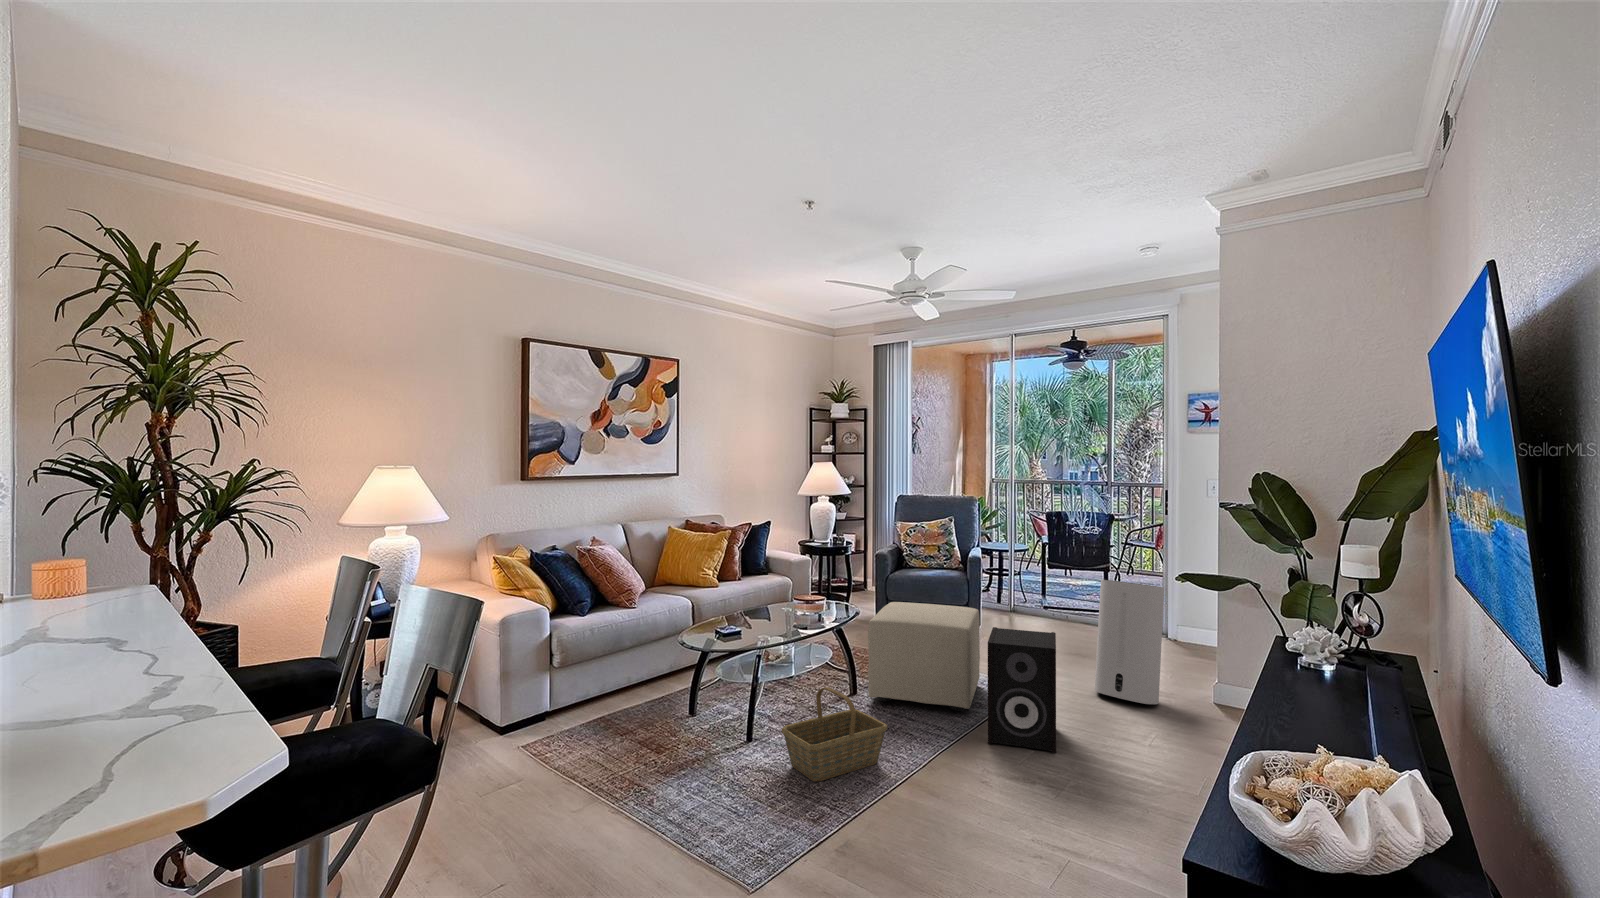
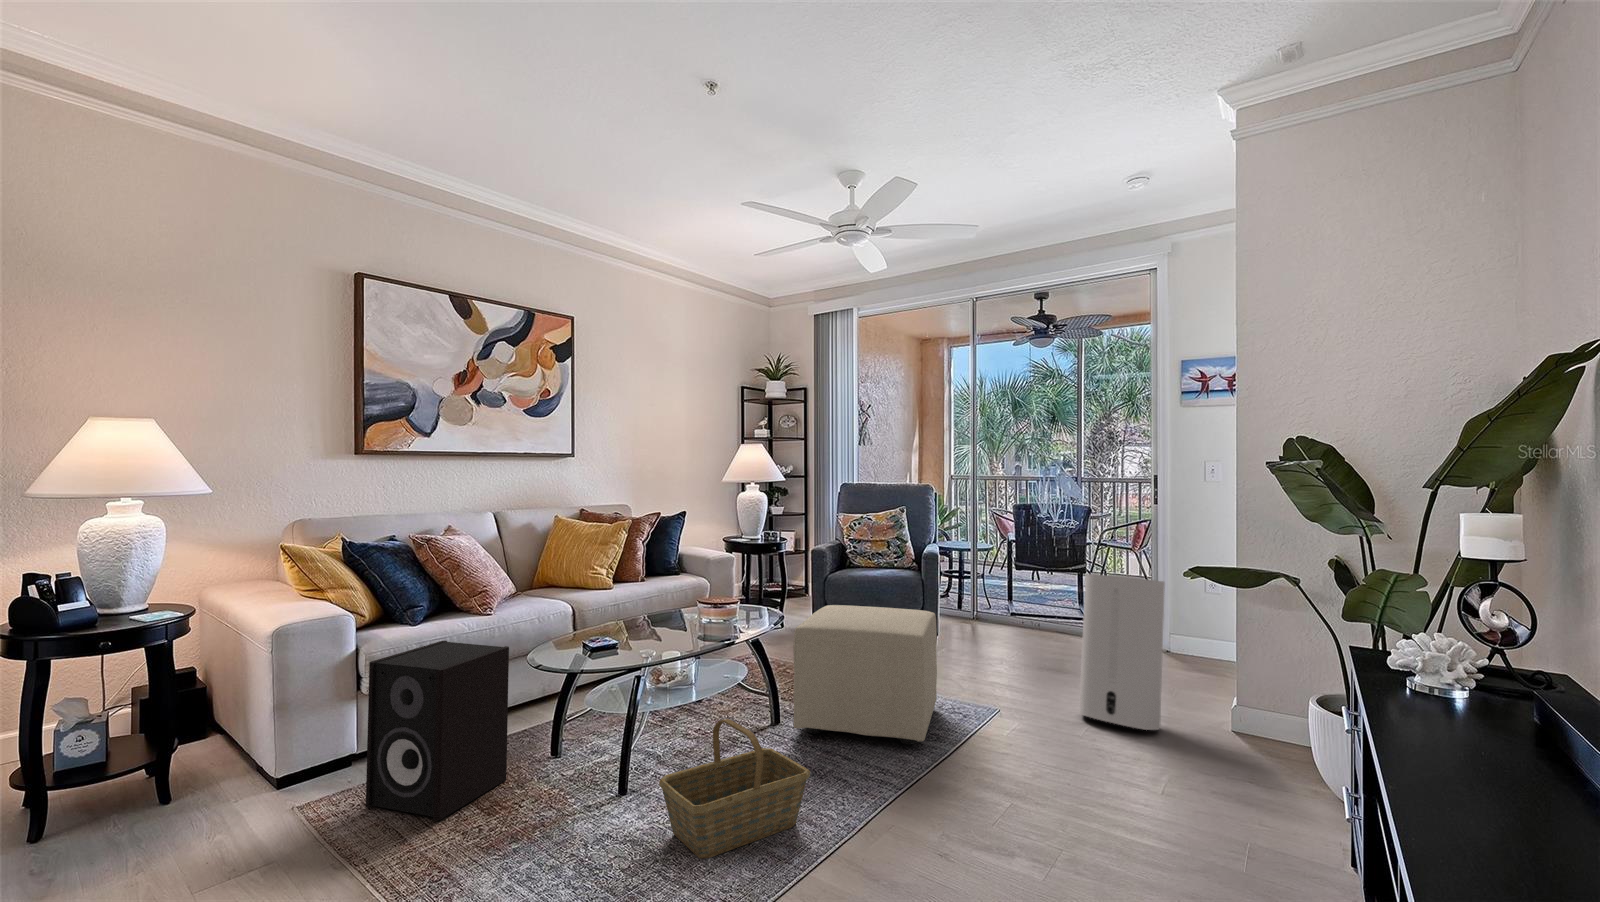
speaker: present [988,627,1056,753] -> present [366,641,509,821]

